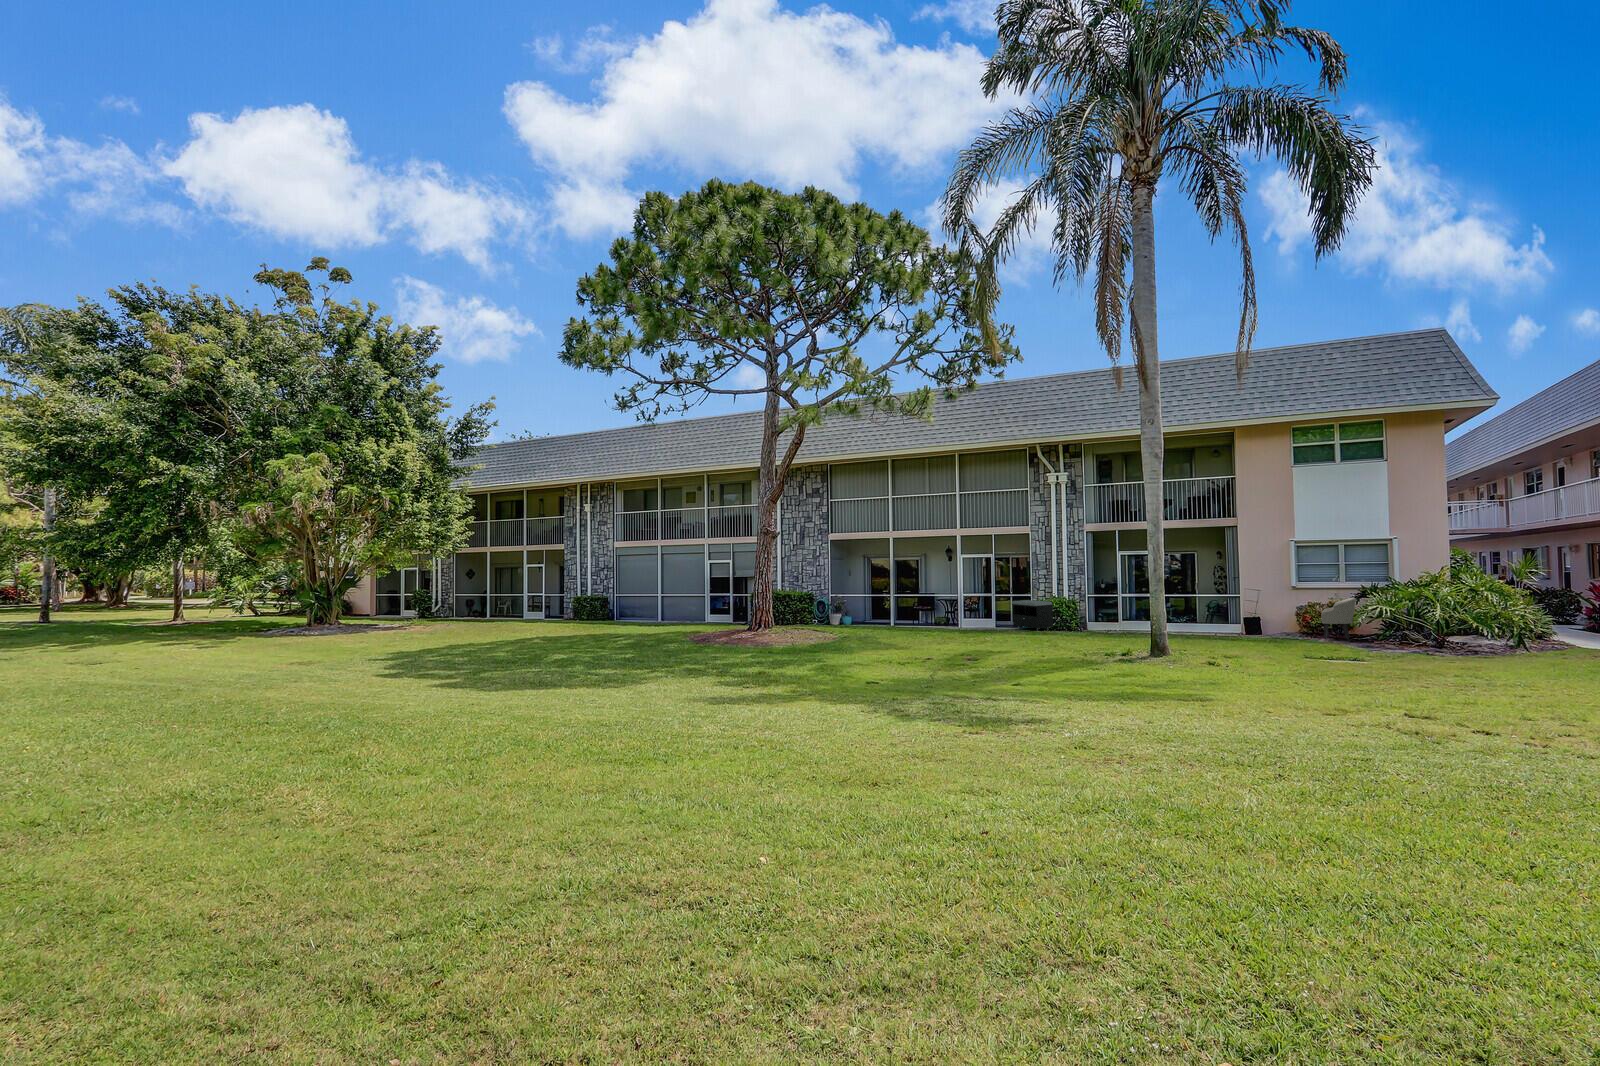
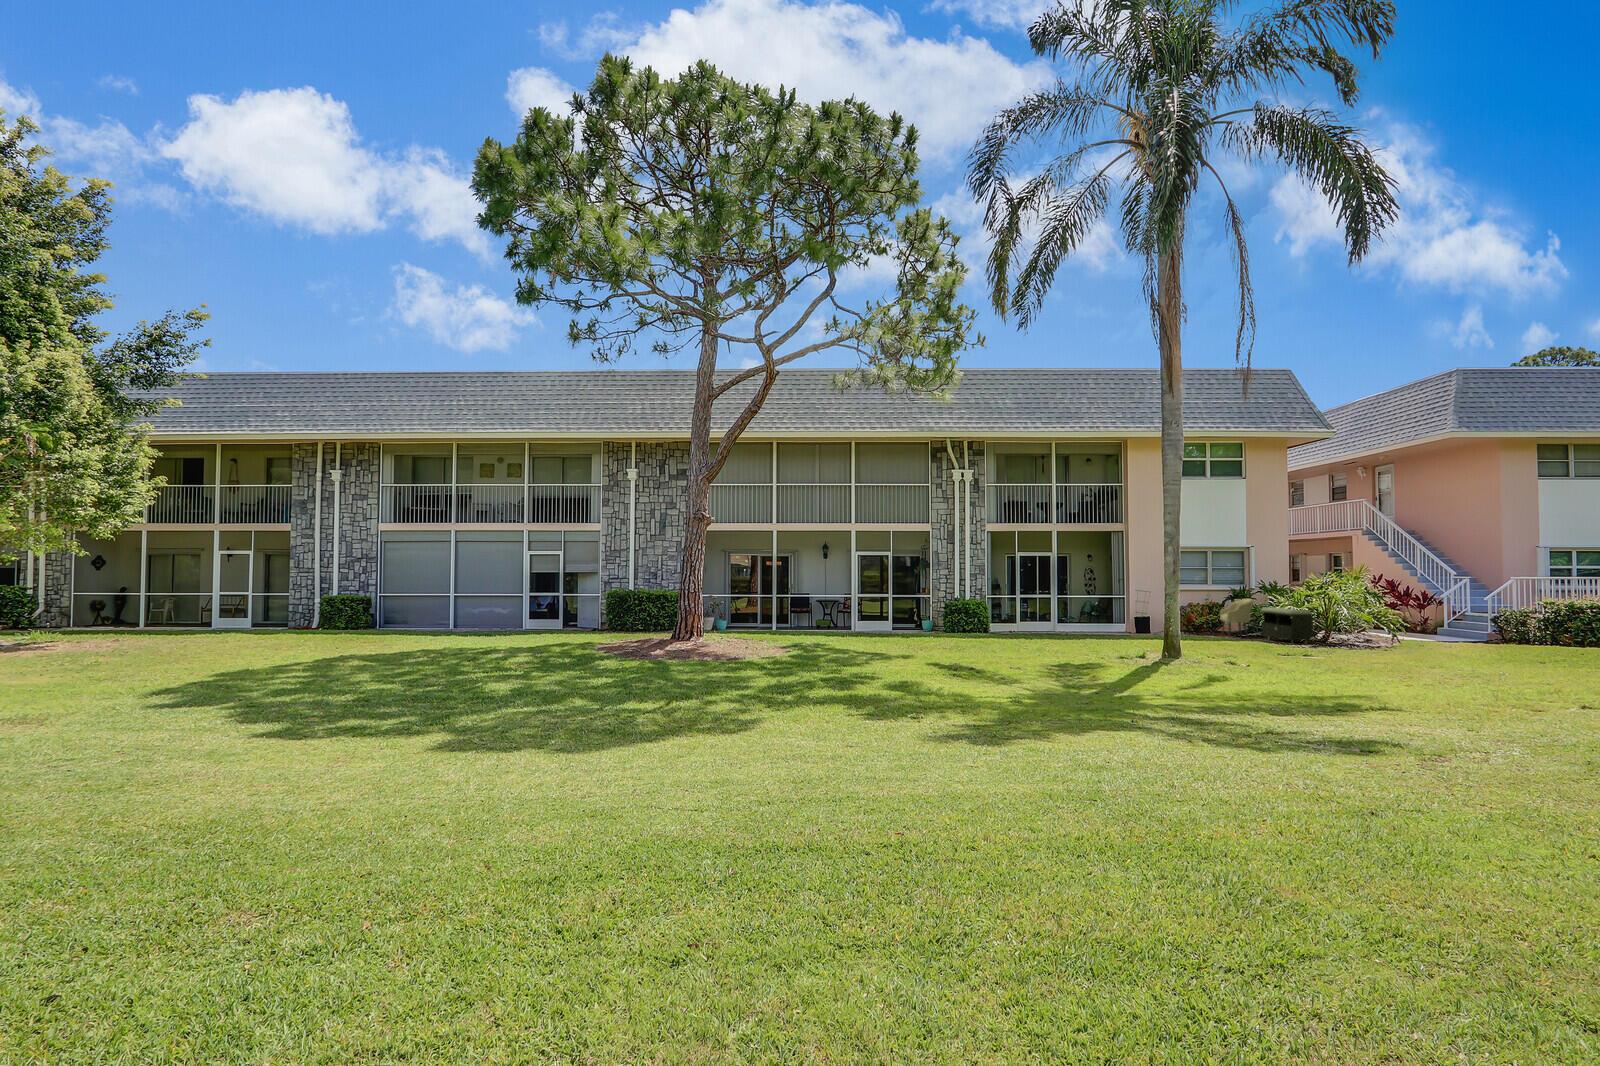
storage bench: present [1012,600,1053,631] -> present [1261,607,1313,643]

